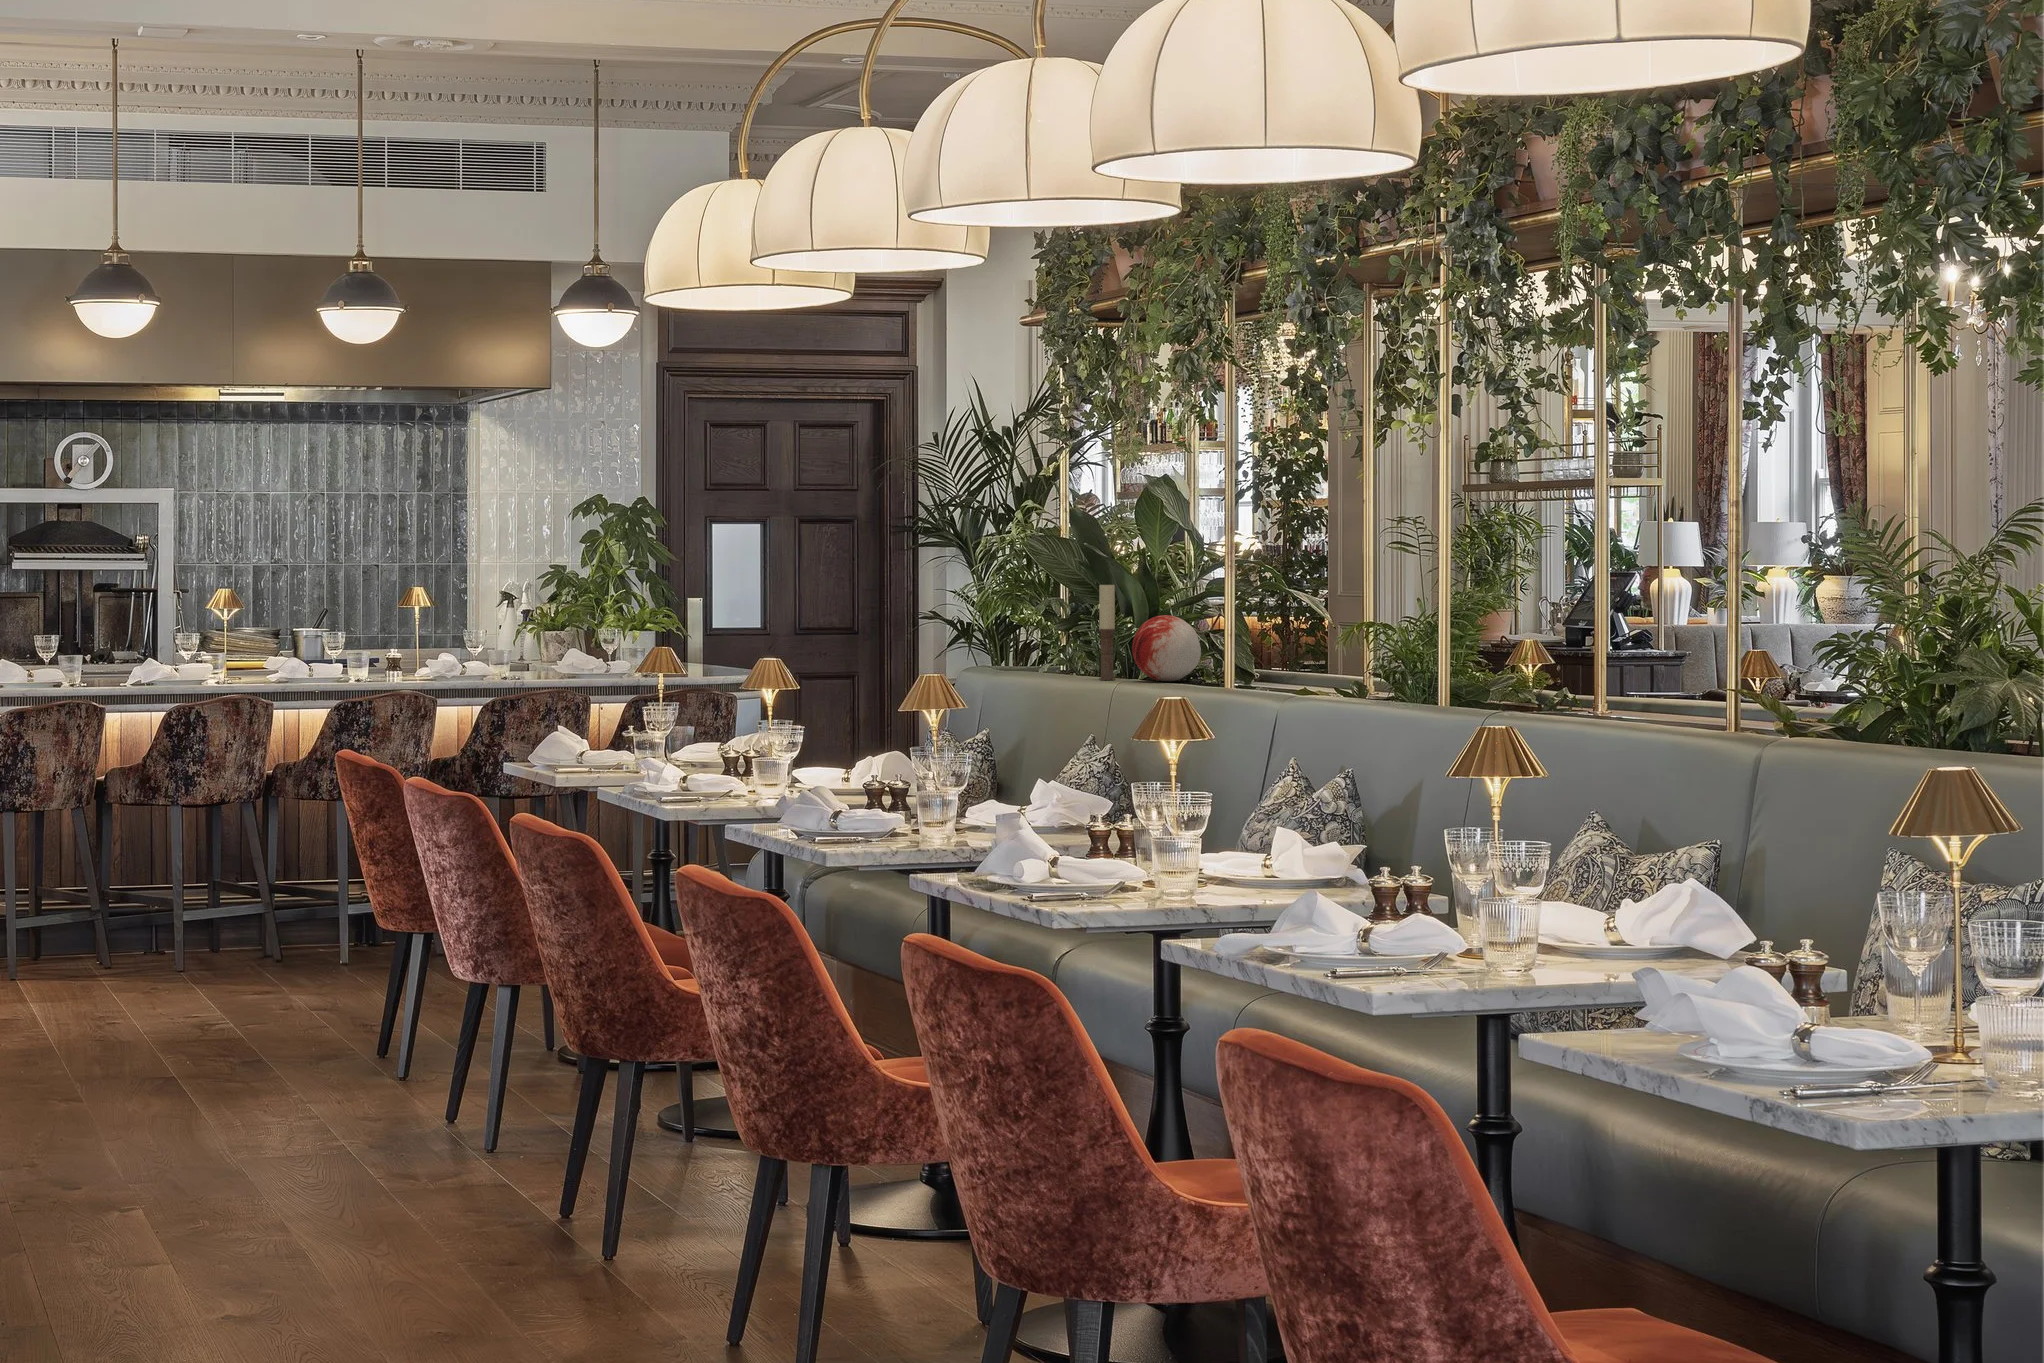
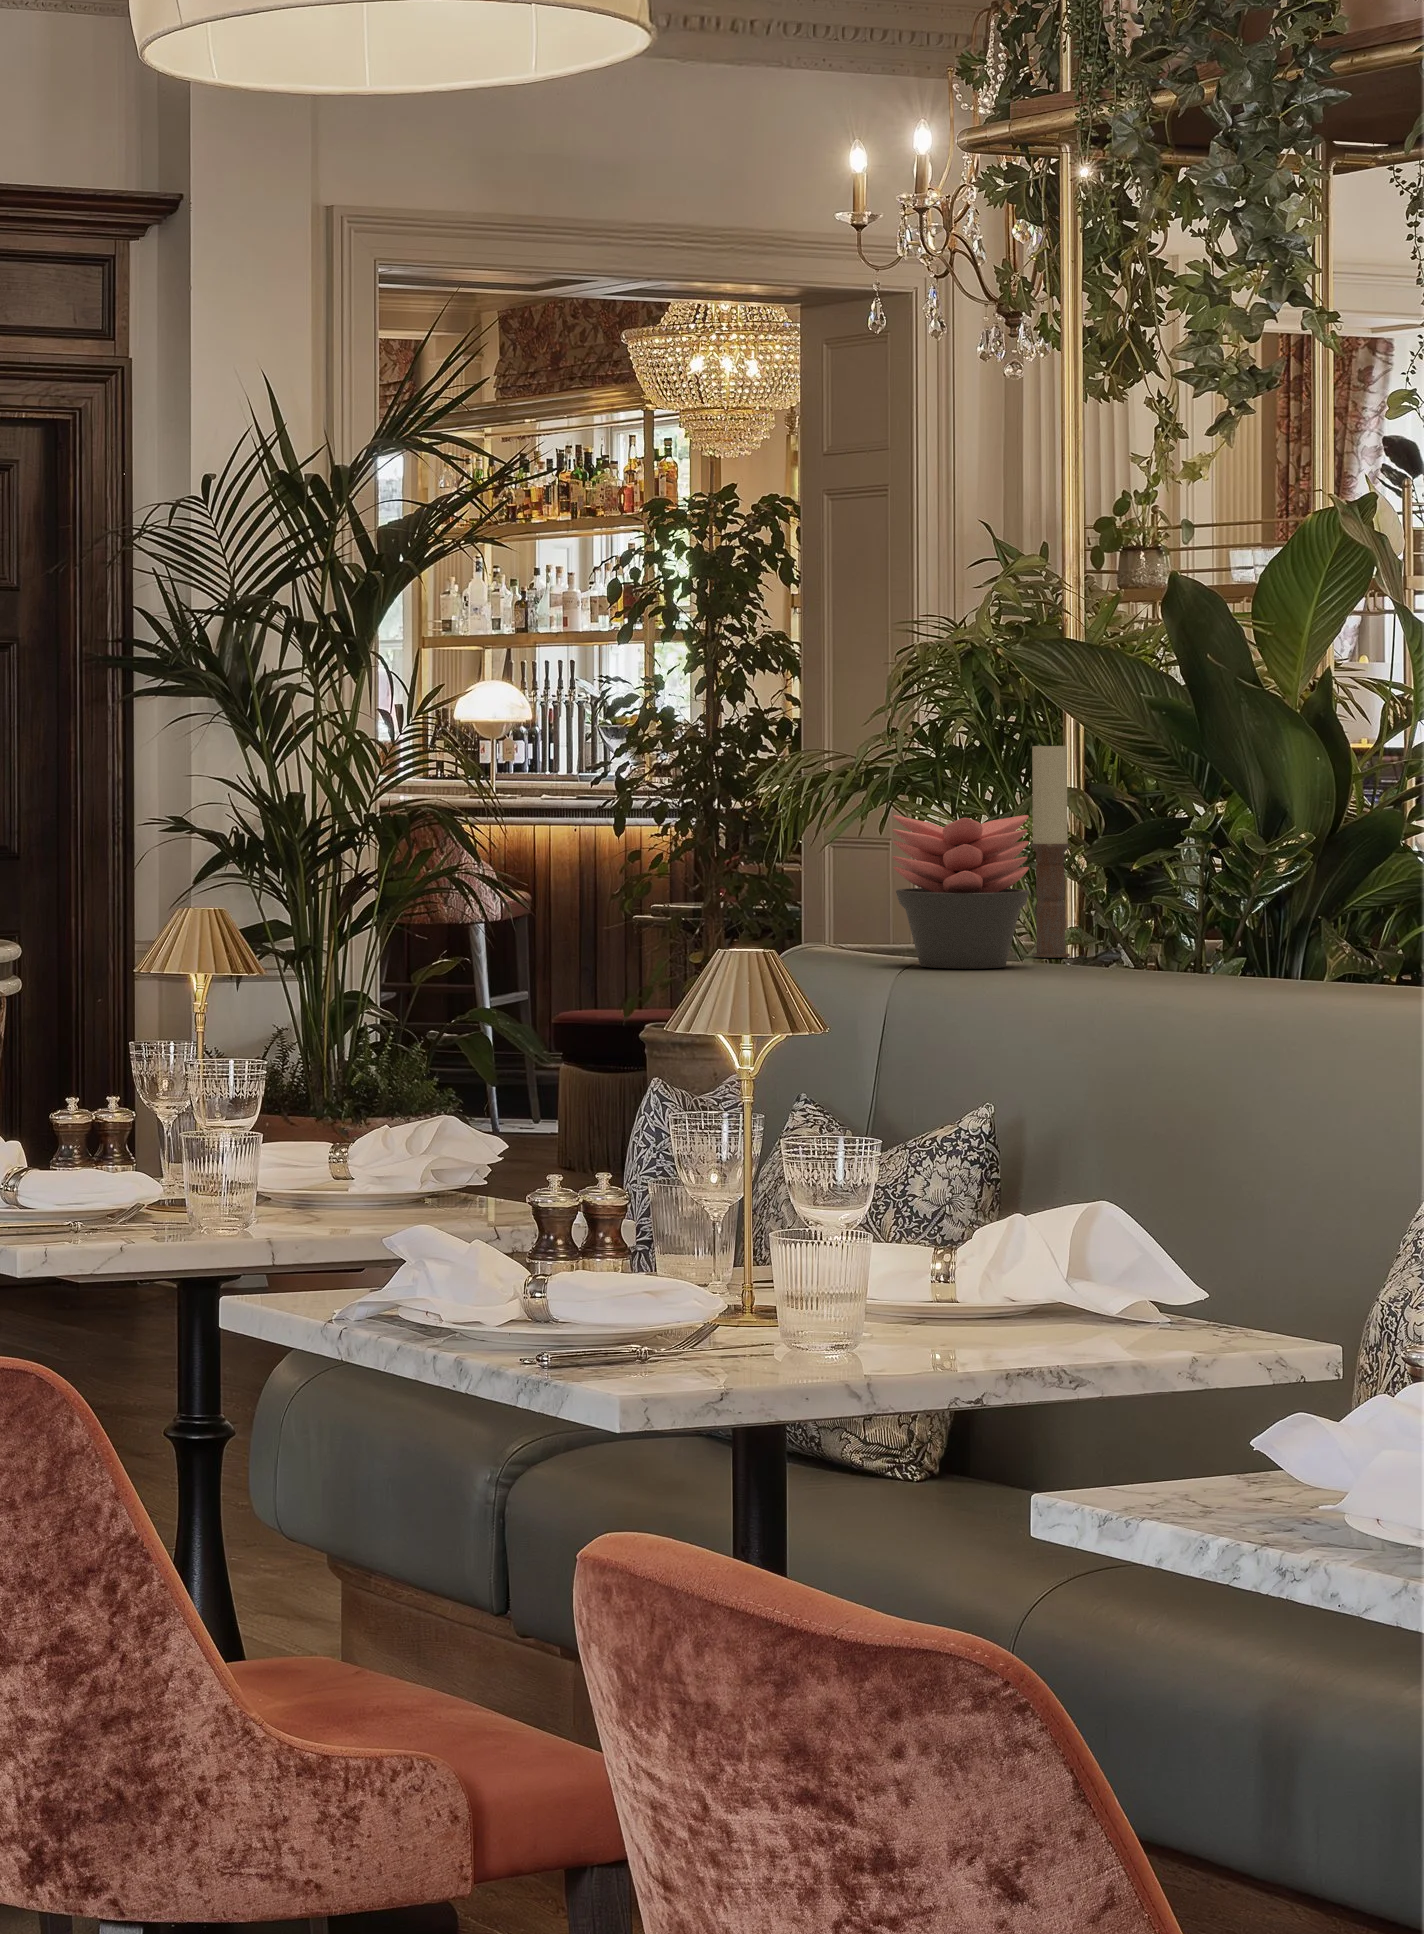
decorative orb: present [1132,615,1201,681] -> none [1130,813,1287,960]
succulent plant: none [1010,616,1076,683] -> present [893,815,1029,969]

